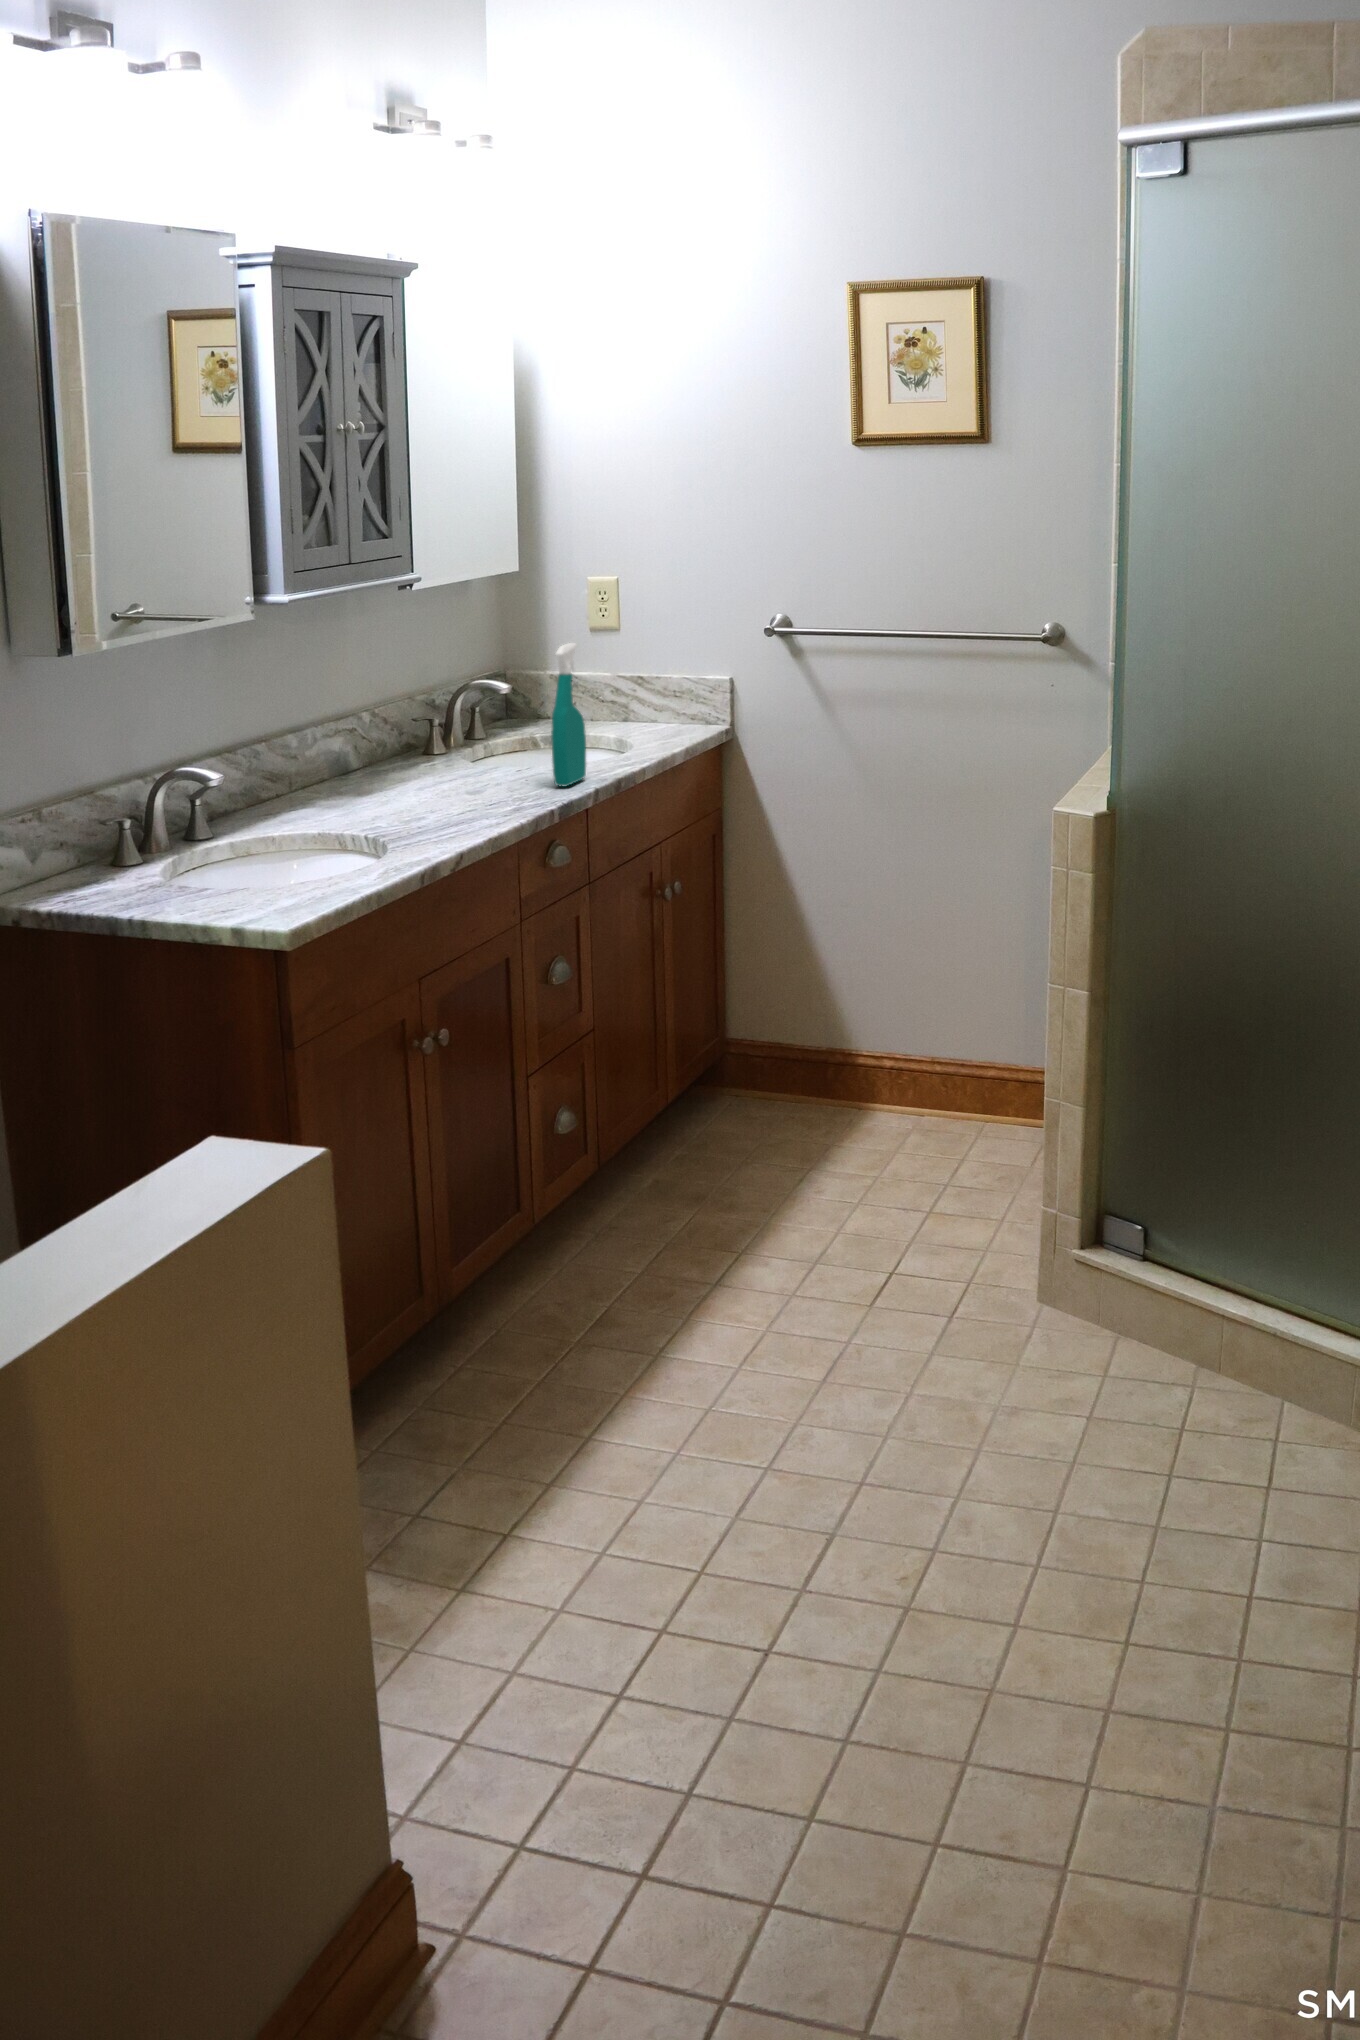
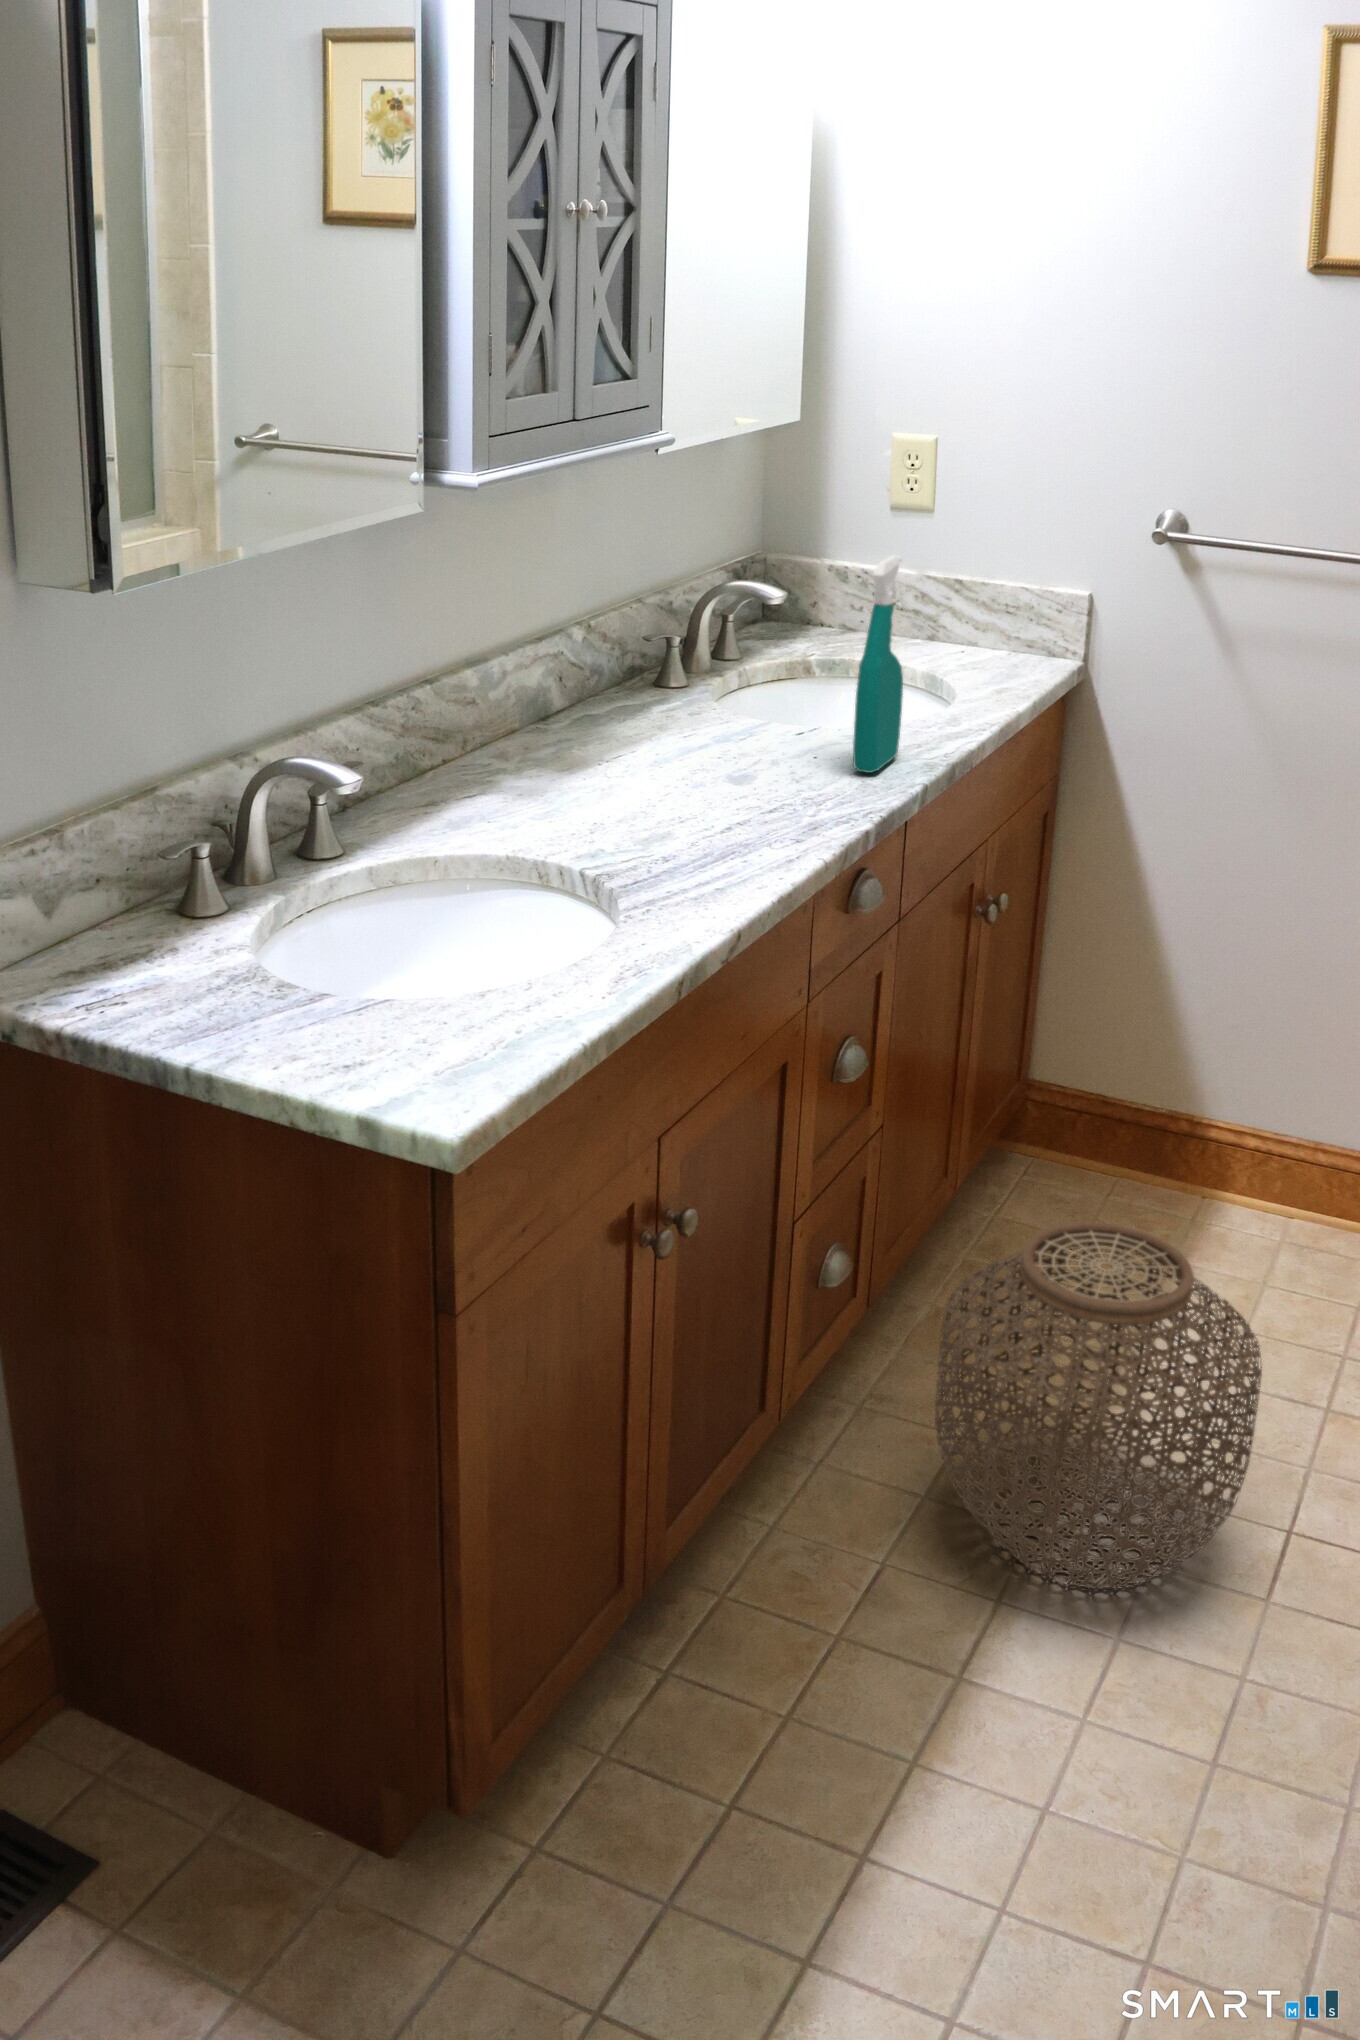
woven basket: none [629,1061,832,1296] -> present [935,1222,1262,1589]

